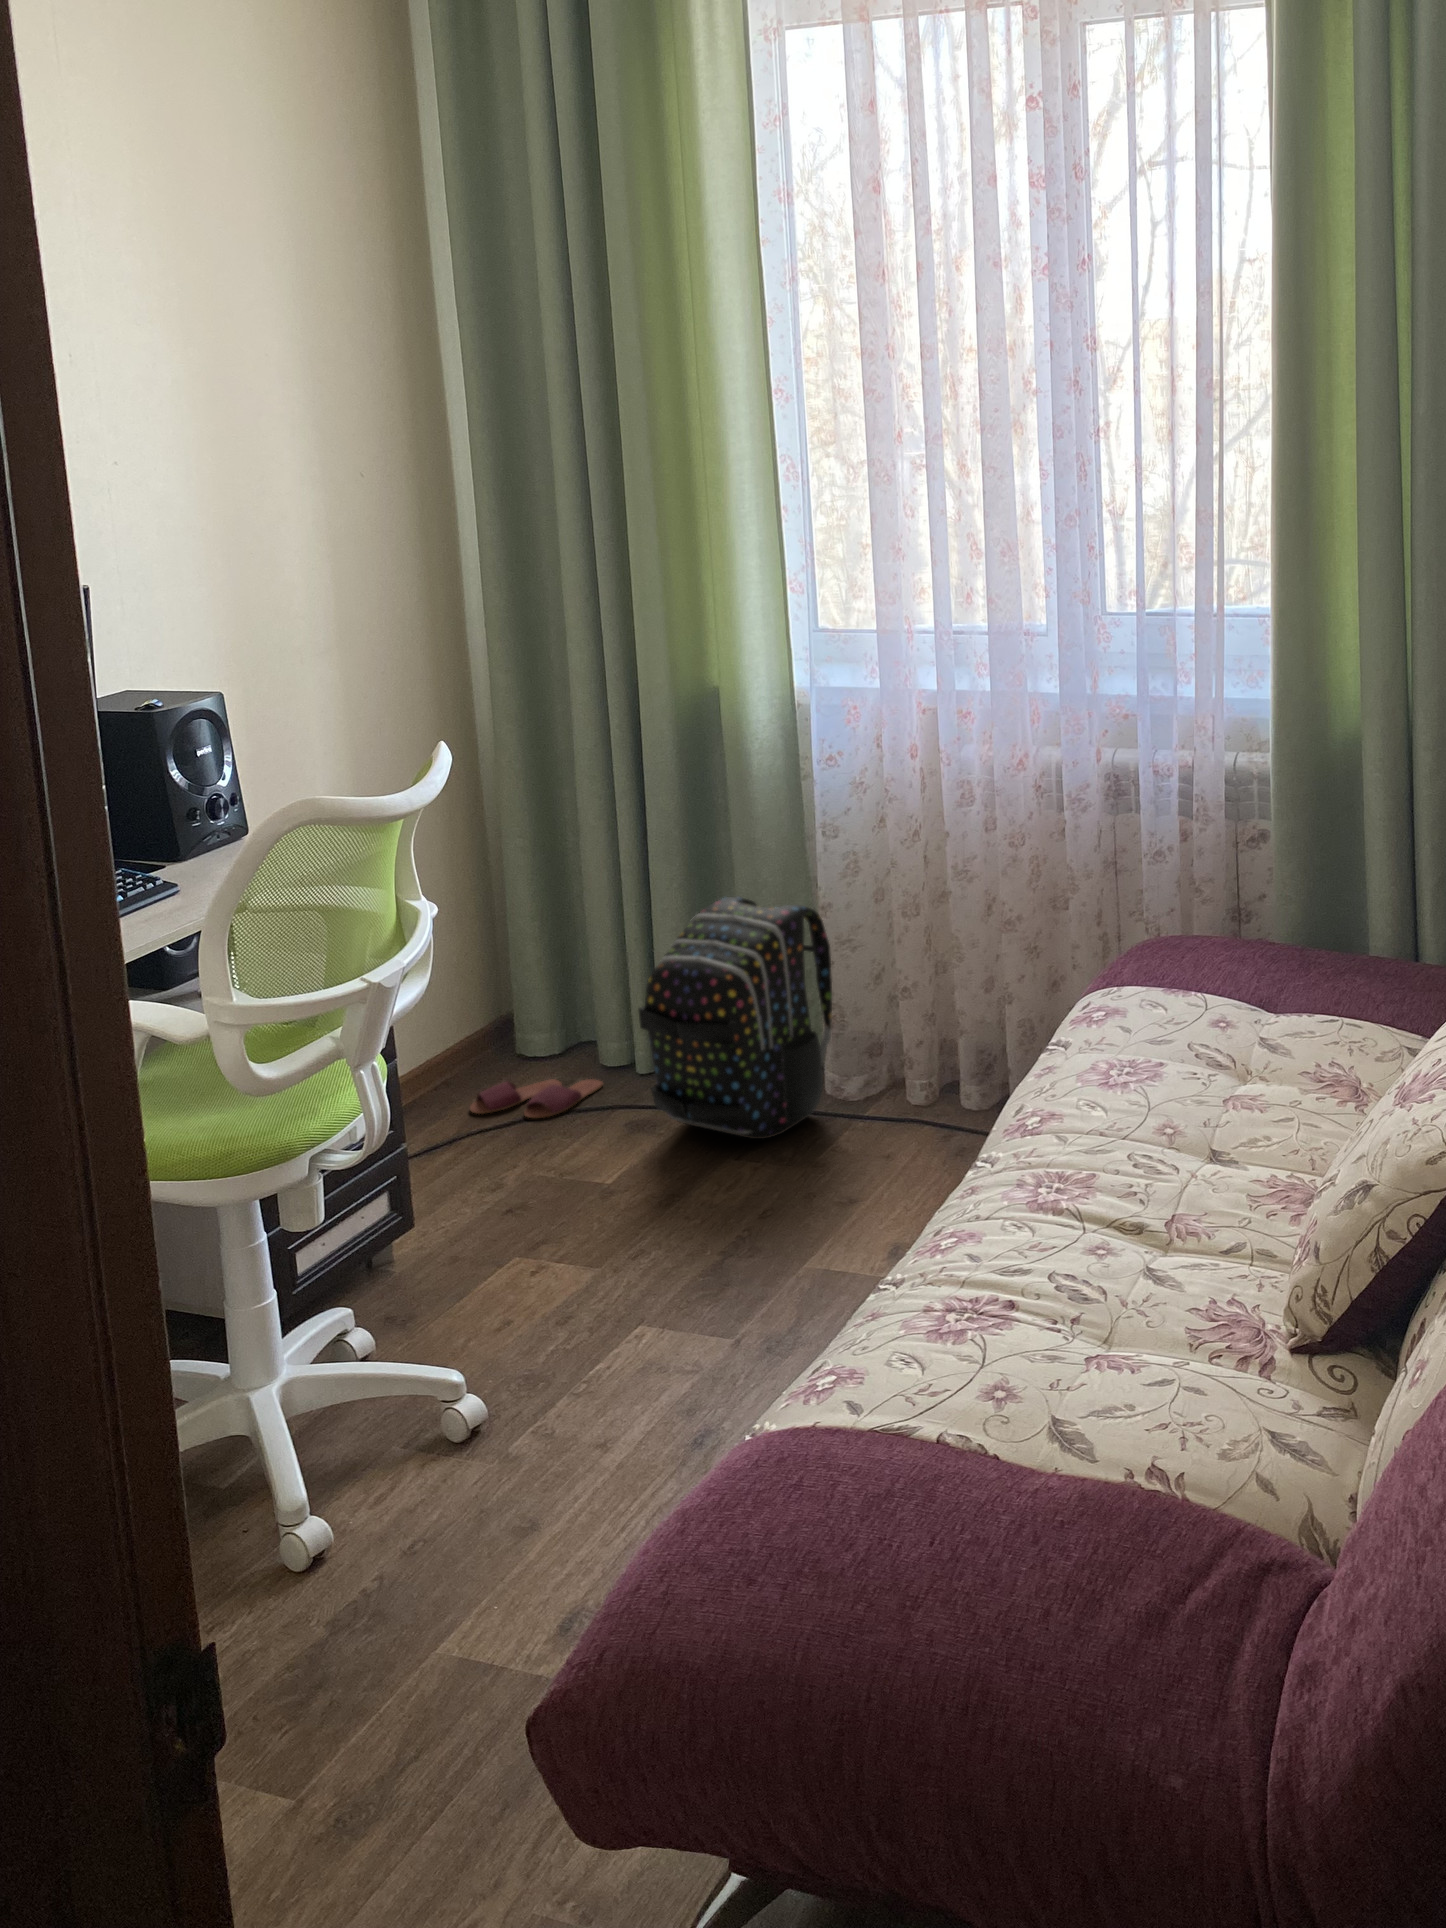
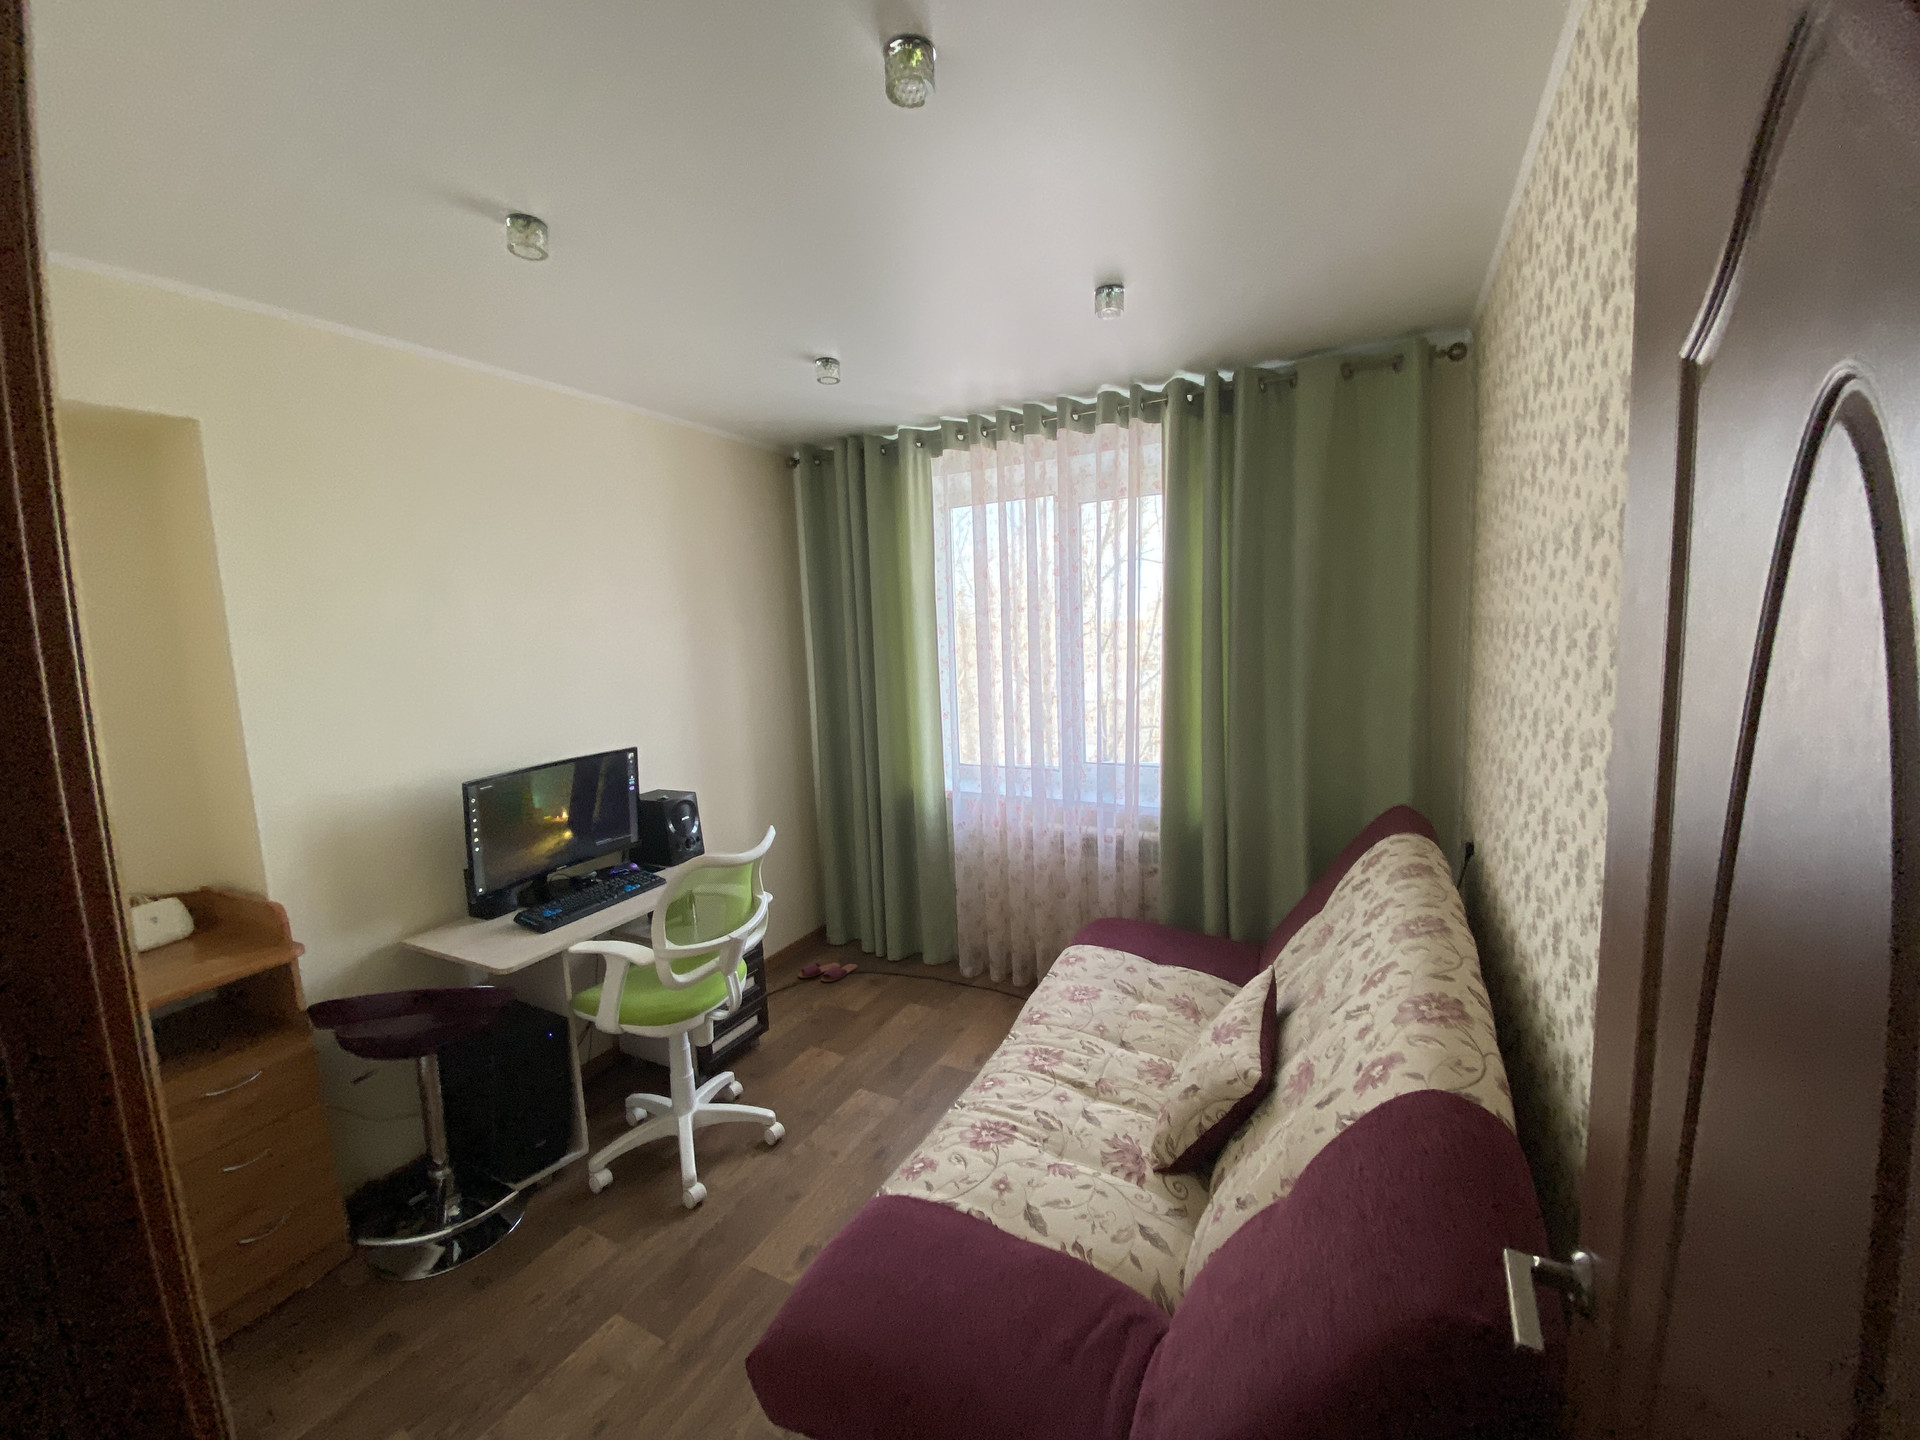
backpack: present [639,896,832,1139] -> none [870,887,959,999]

